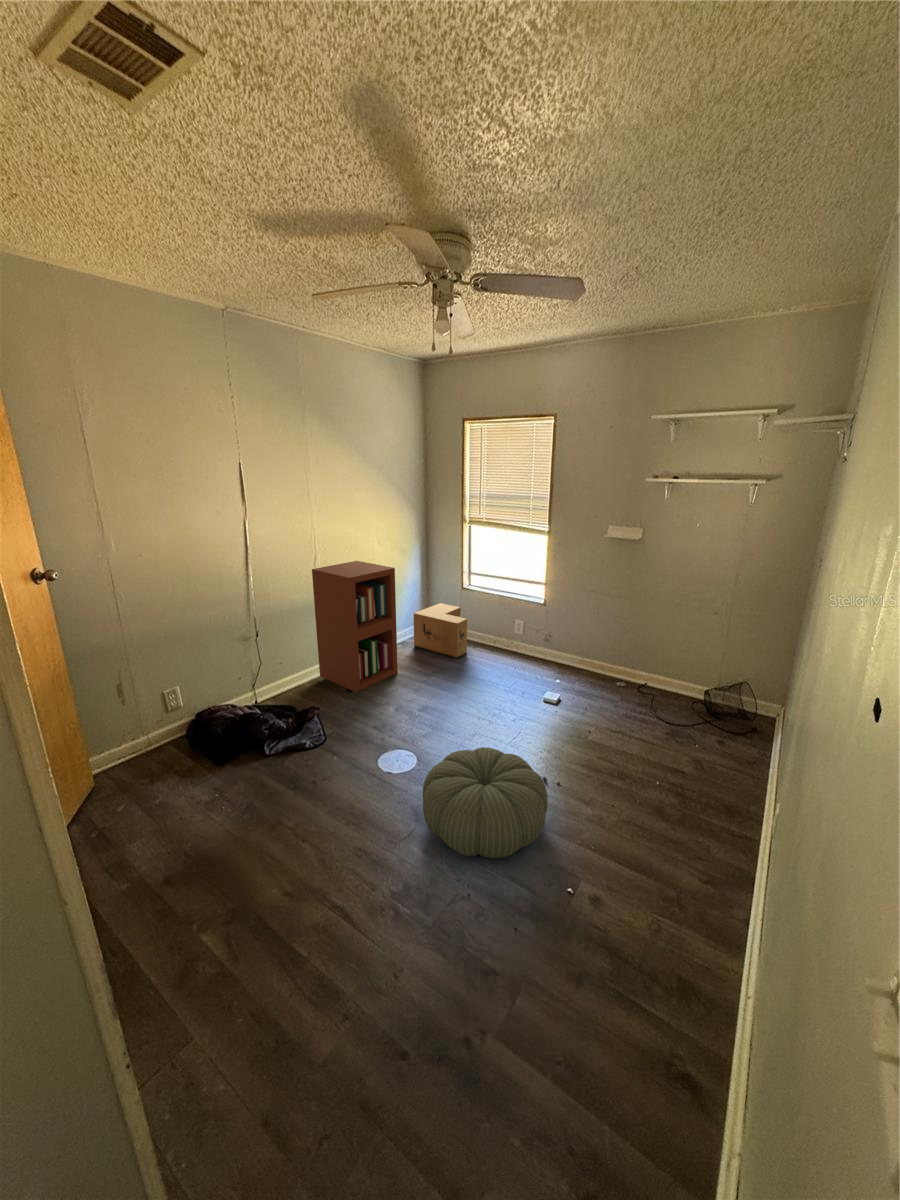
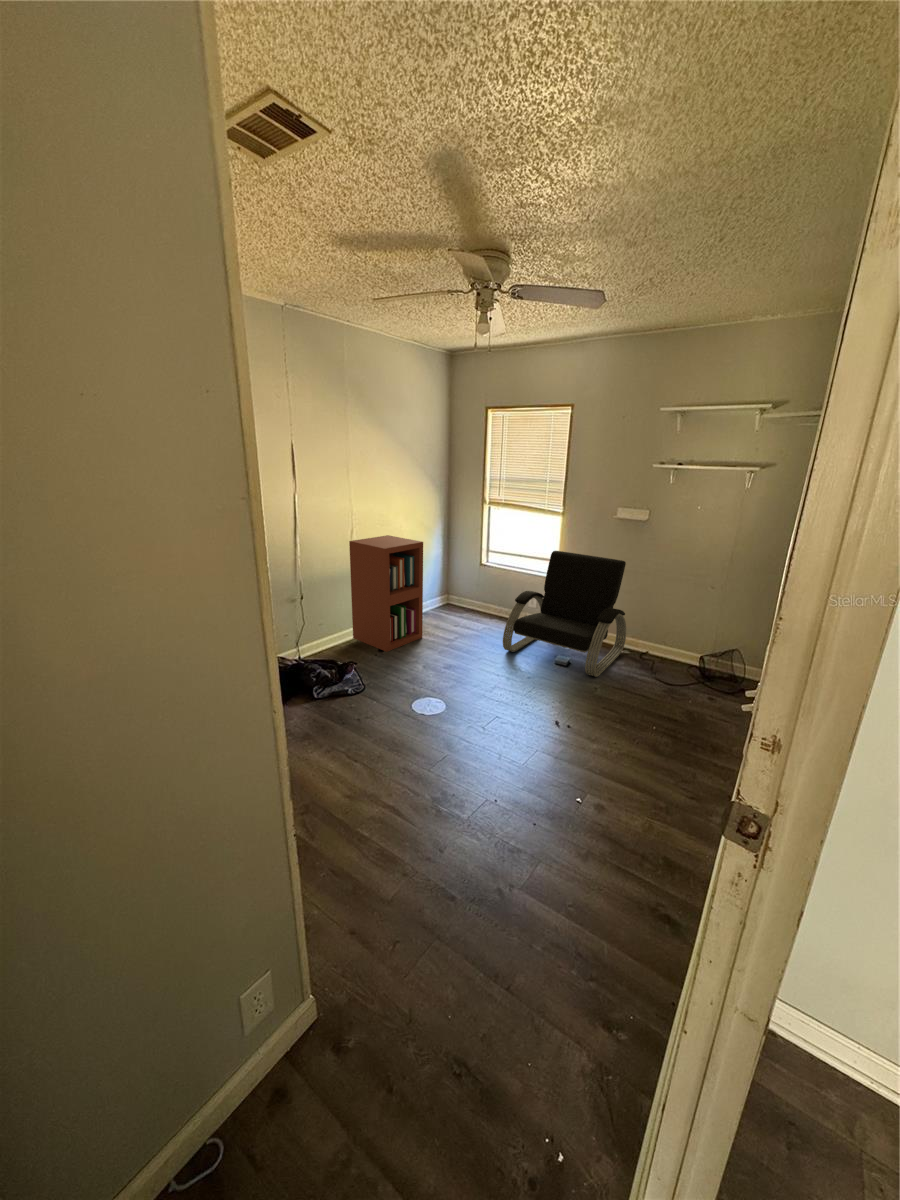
armchair: none [486,574,622,718] -> present [503,551,626,677]
cardboard box: present [414,603,467,659] -> none [436,578,485,628]
pouf: present [423,747,548,858] -> none [454,692,559,776]

